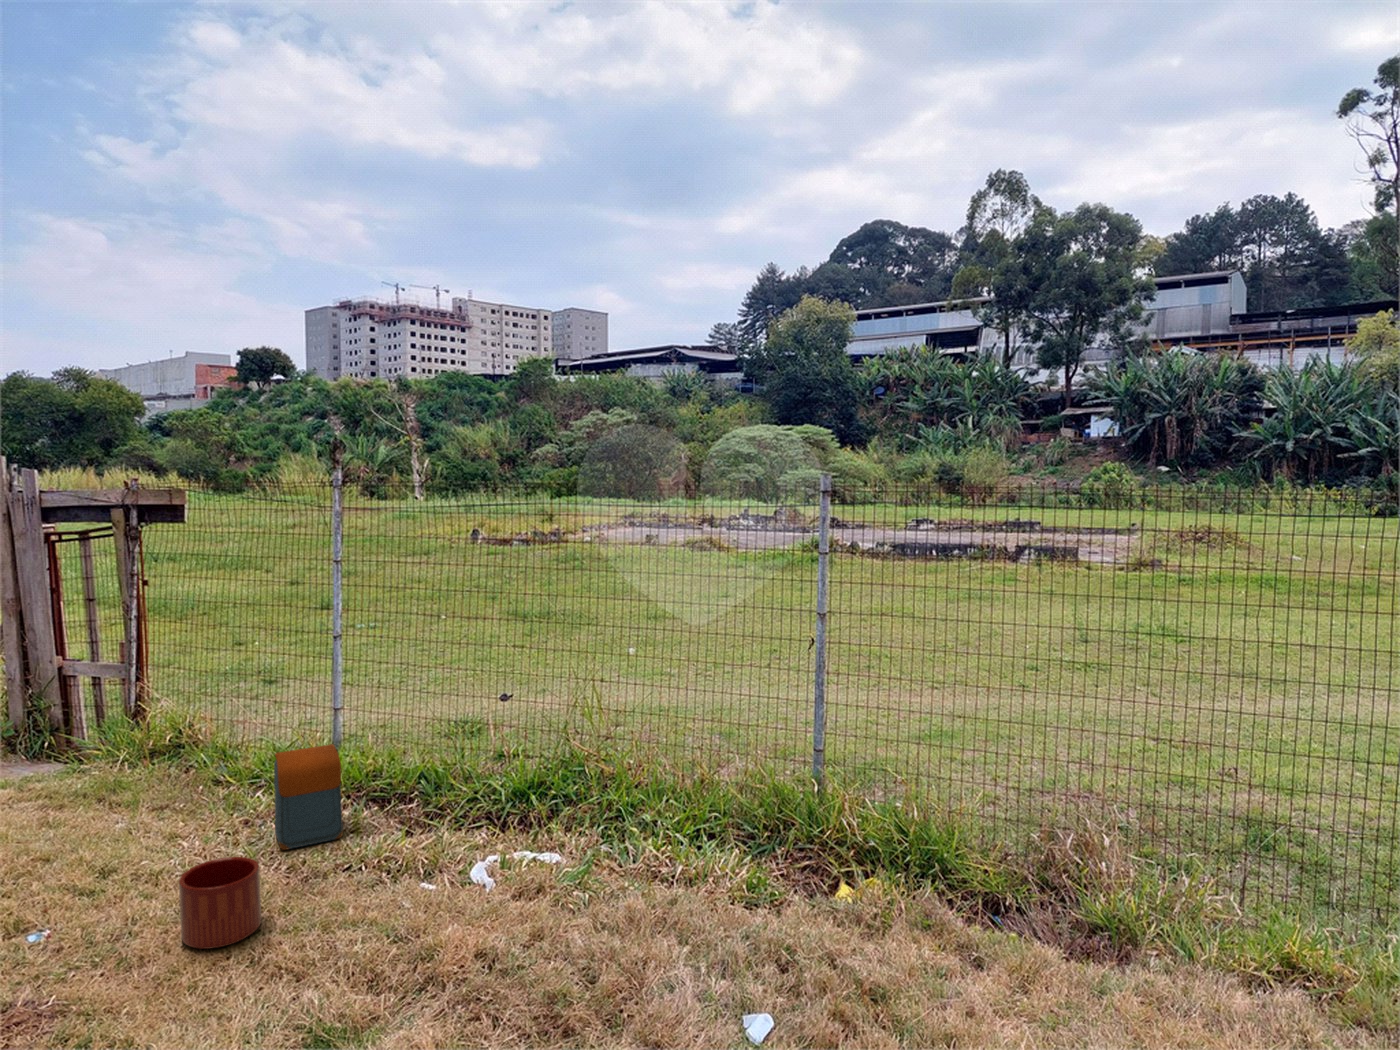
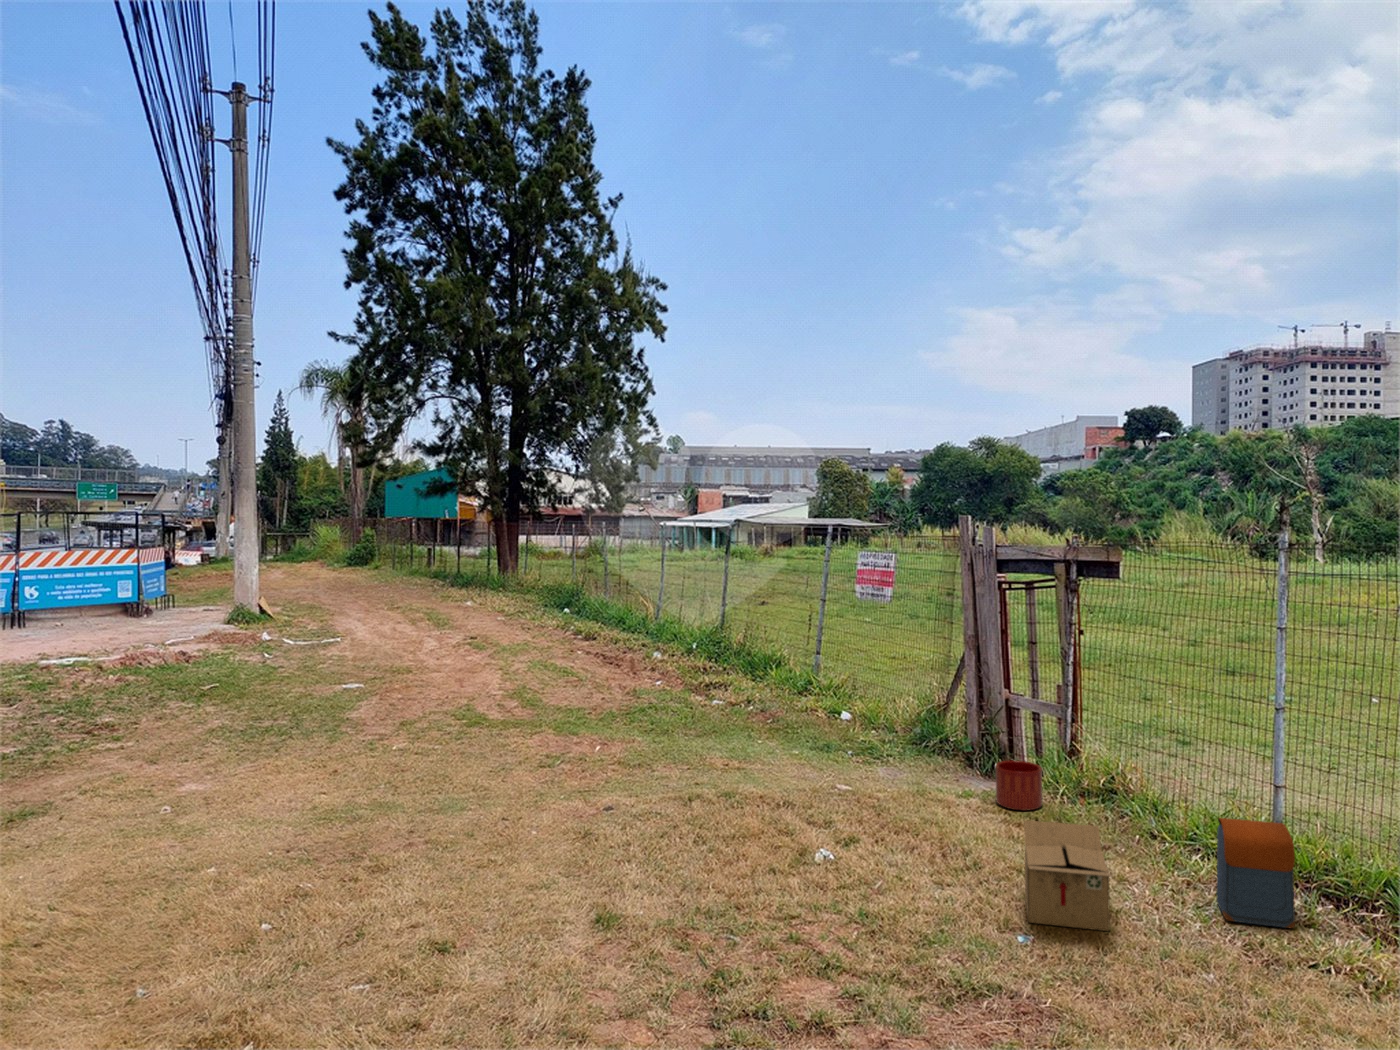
cardboard box: none [51,793,157,928] -> present [1024,821,1111,931]
planter: present [179,857,261,949] -> present [996,760,1042,811]

